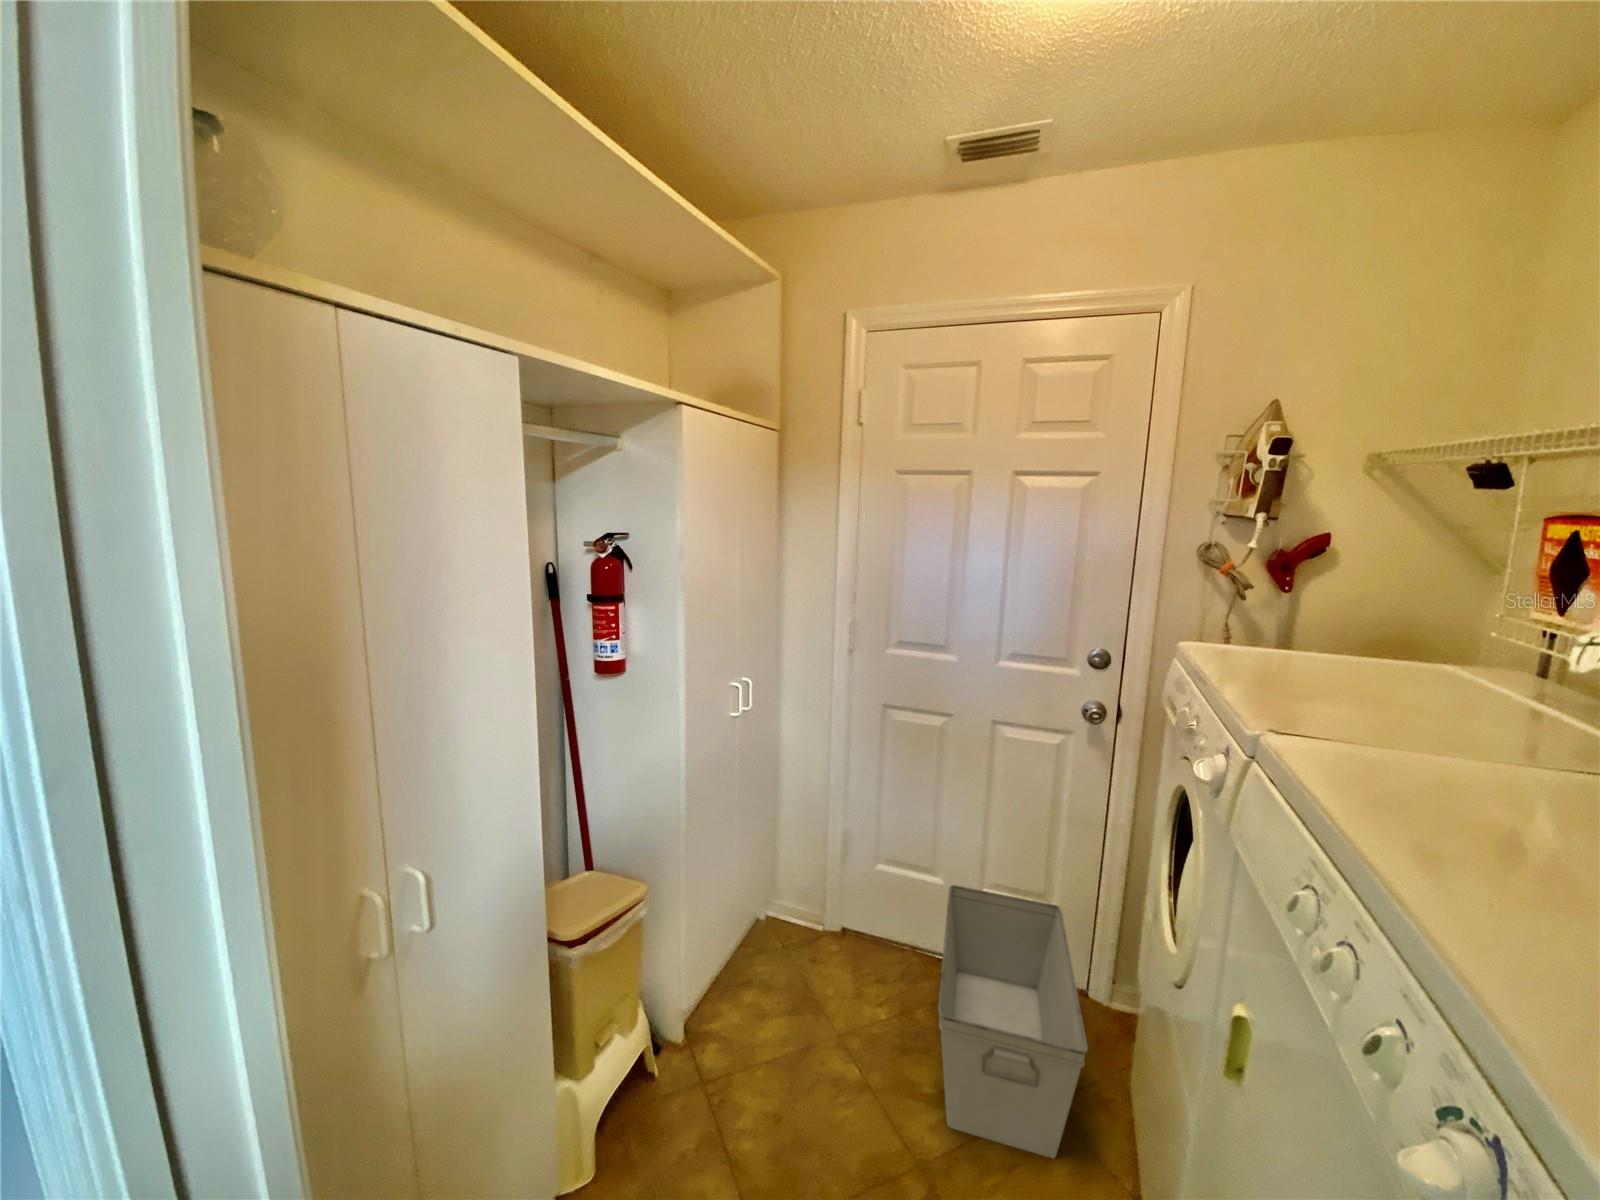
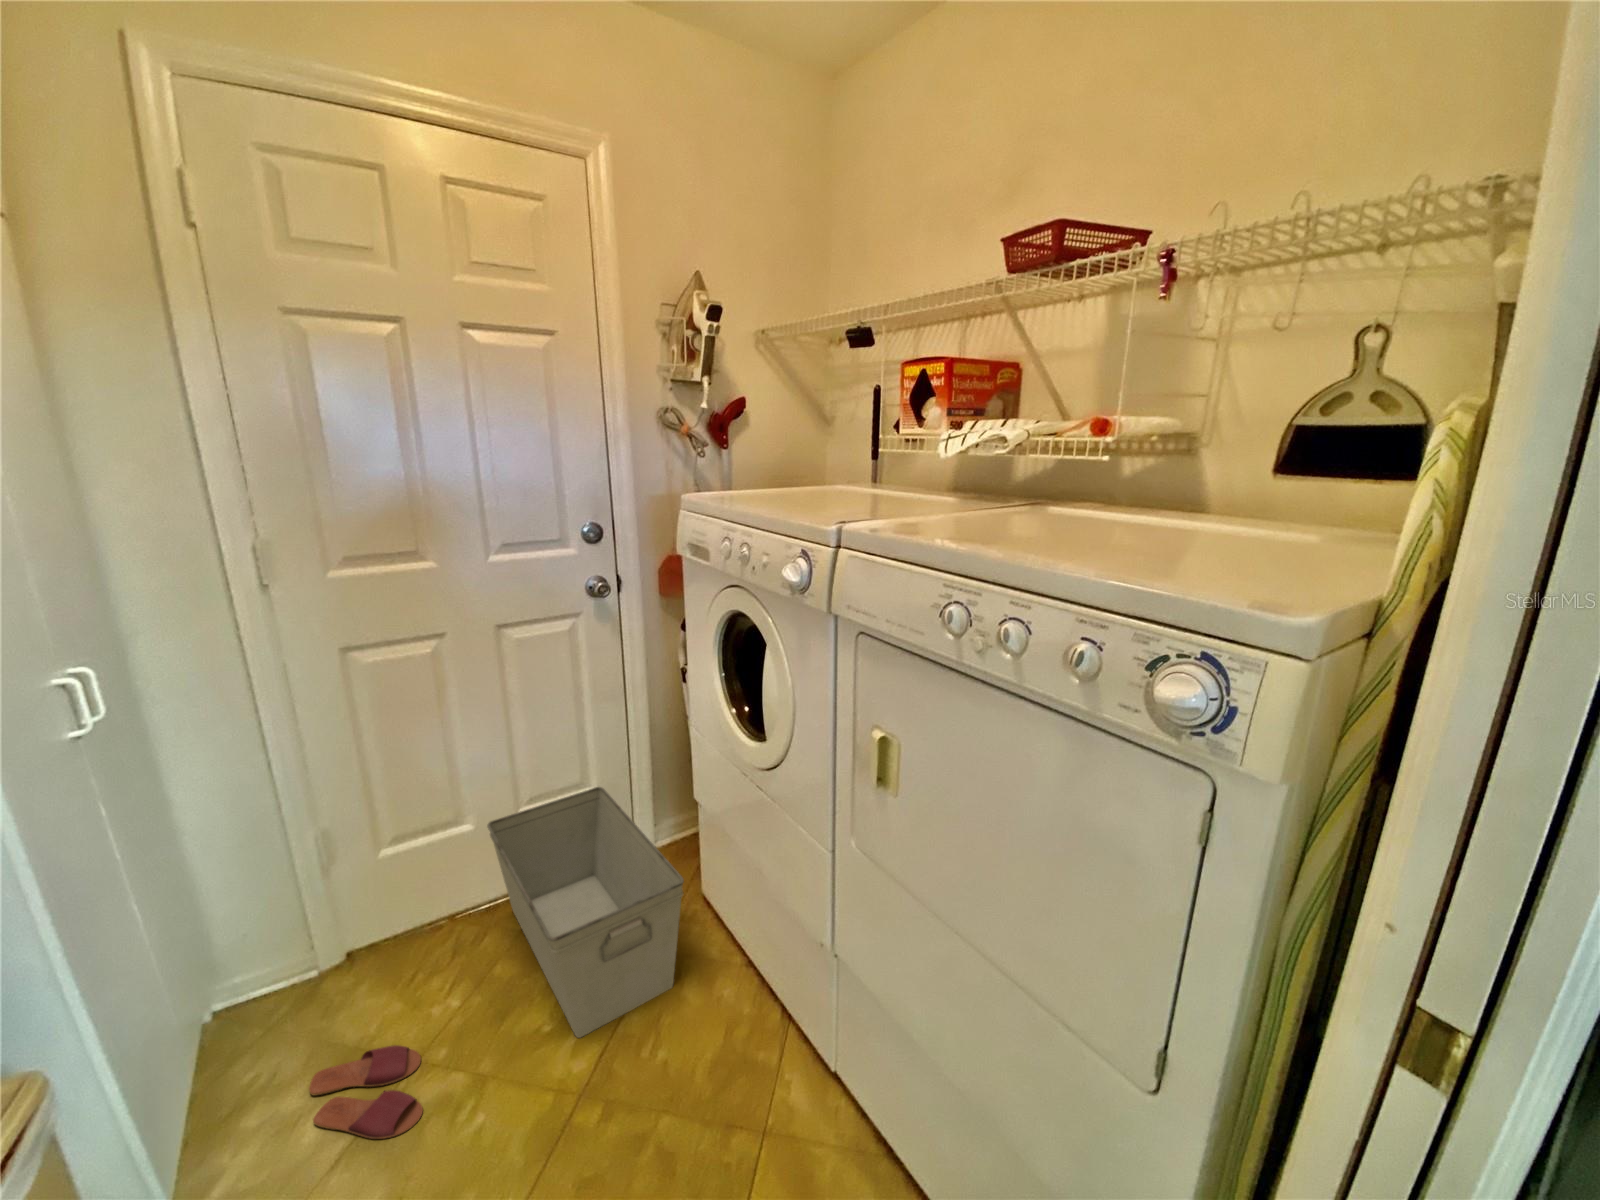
slippers: none [772,998,843,1086] -> present [309,1045,423,1139]

